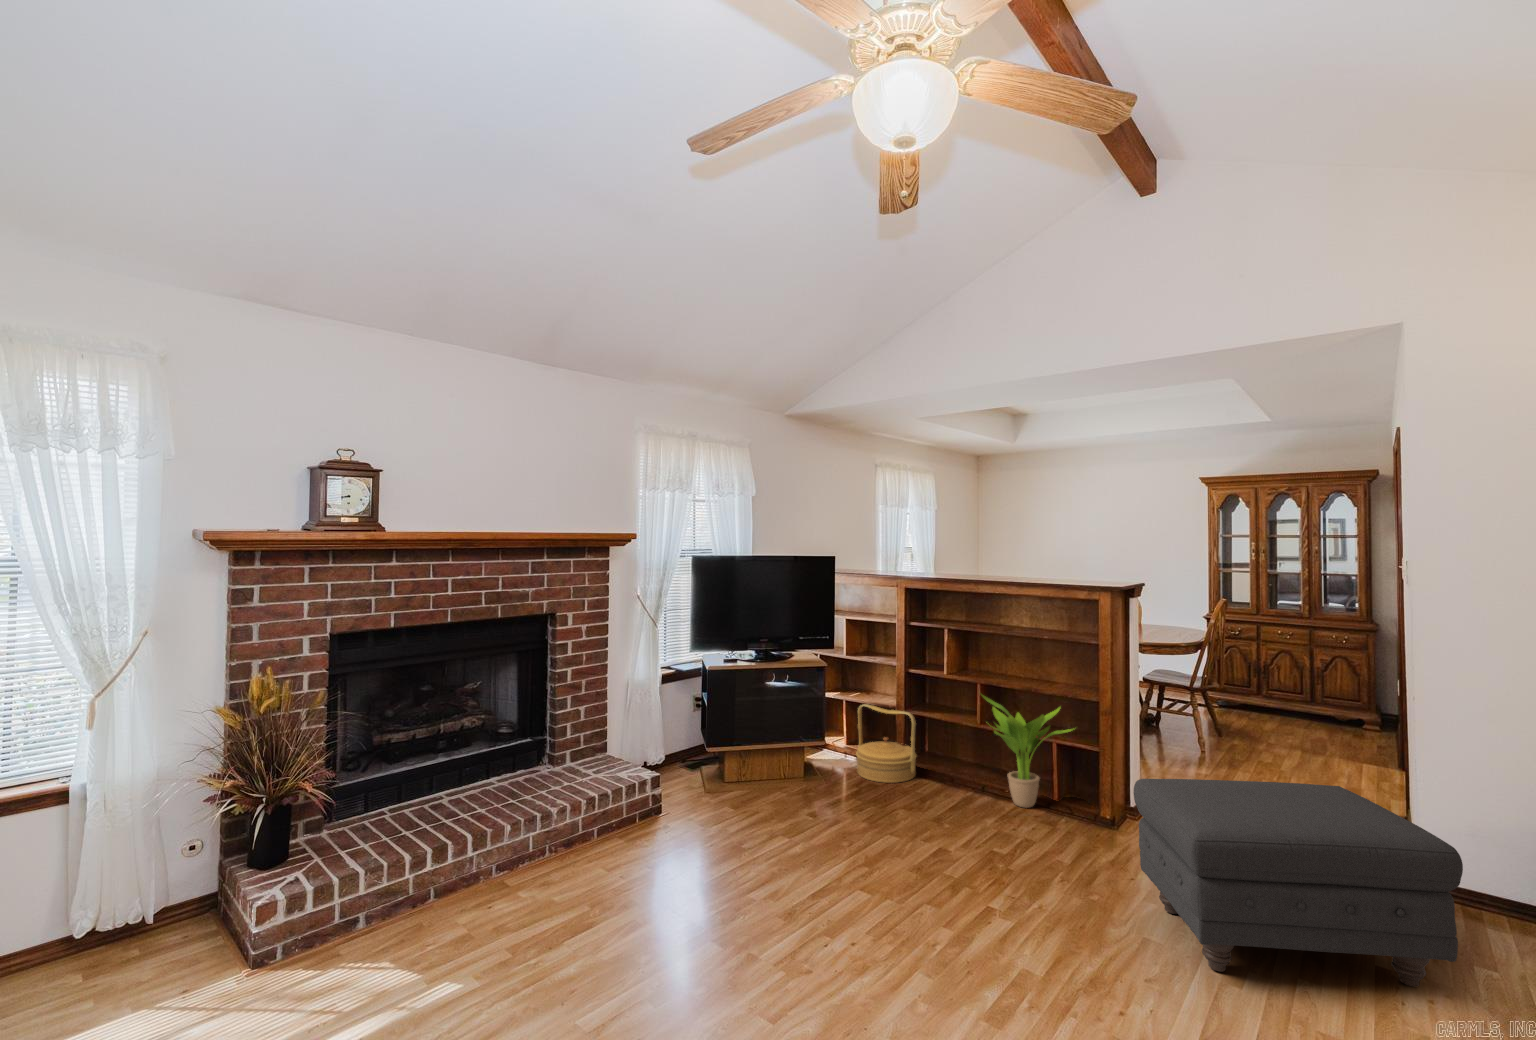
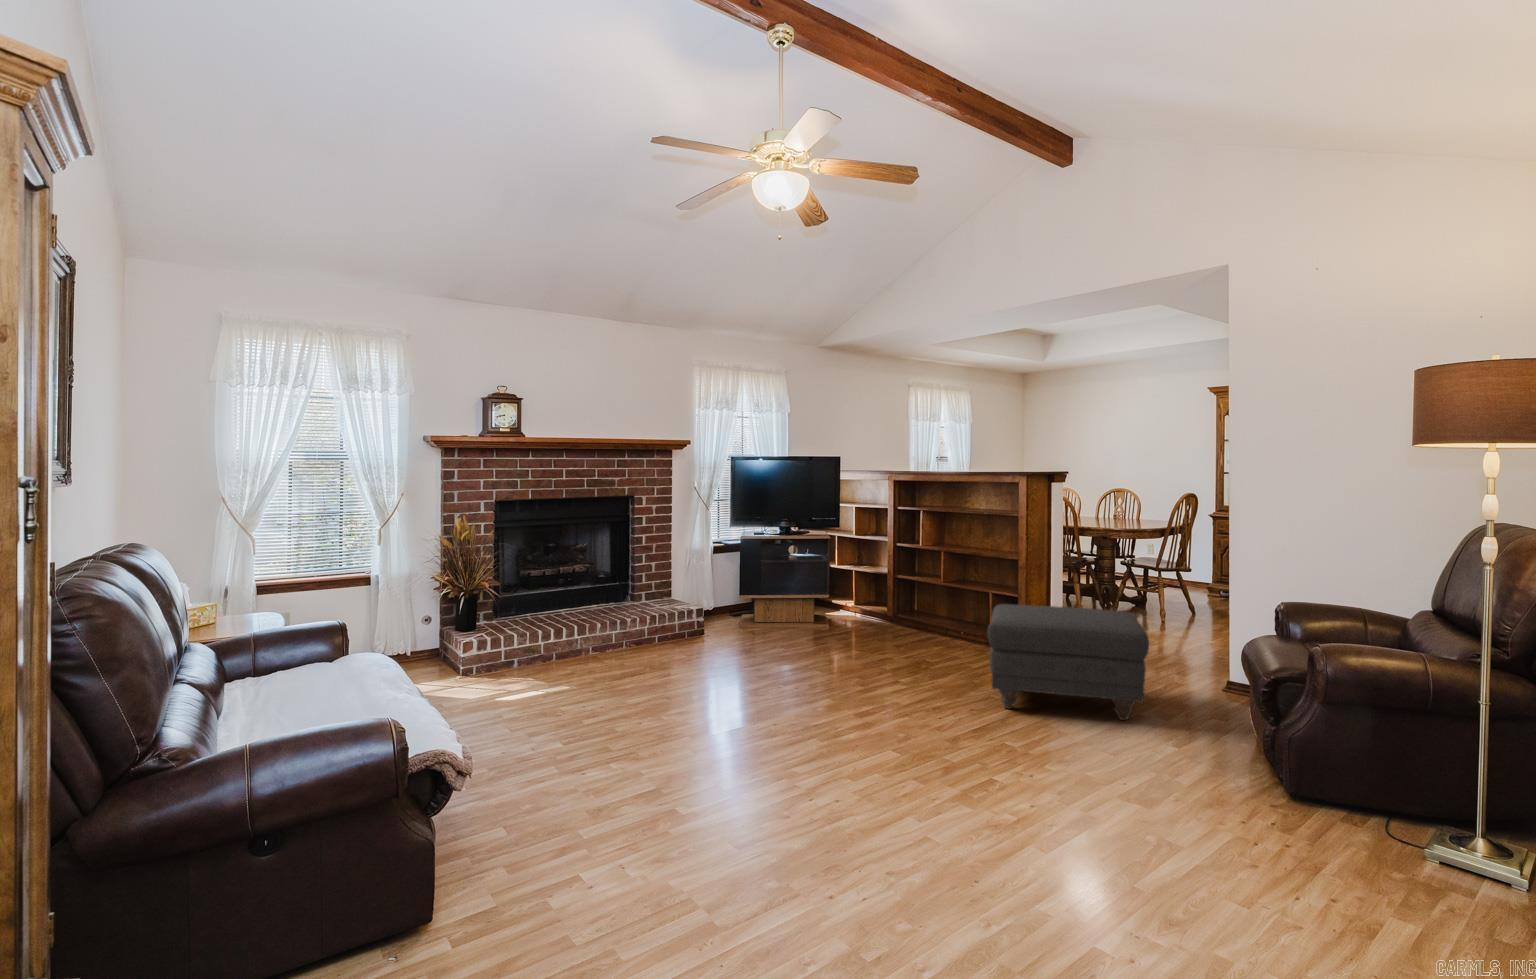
potted plant: present [982,695,1073,808] -> none [934,559,1002,644]
woven basket: present [856,704,917,783] -> none [854,573,900,629]

